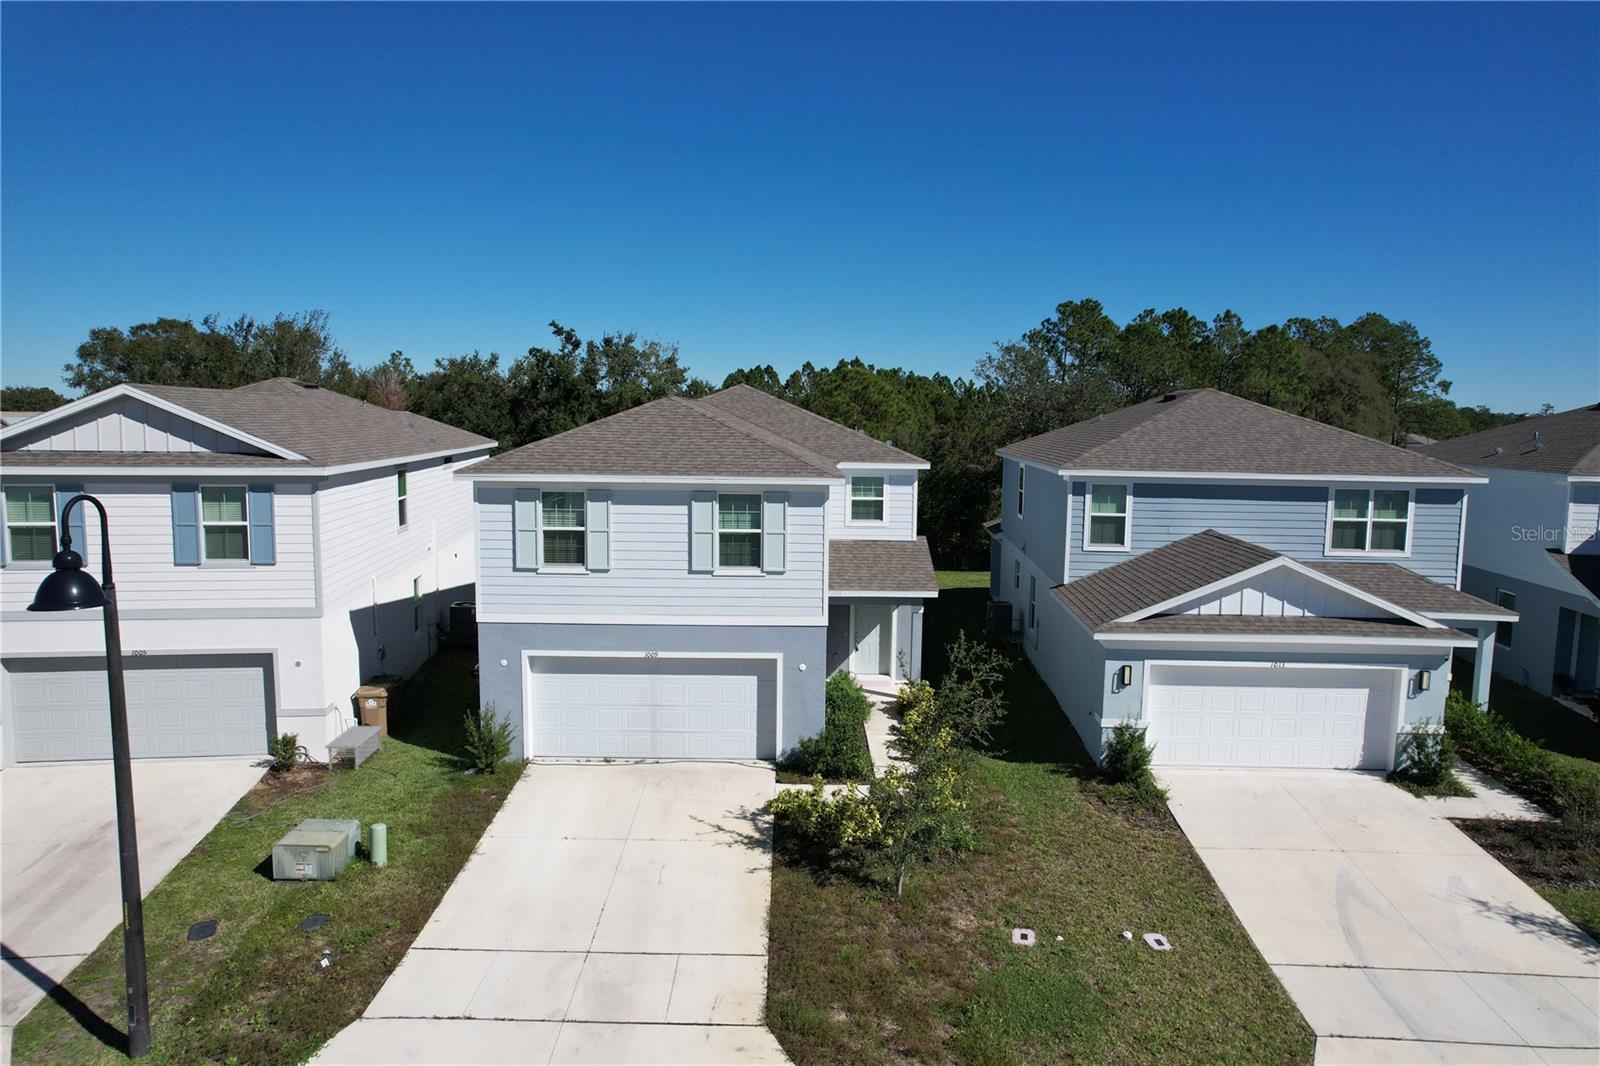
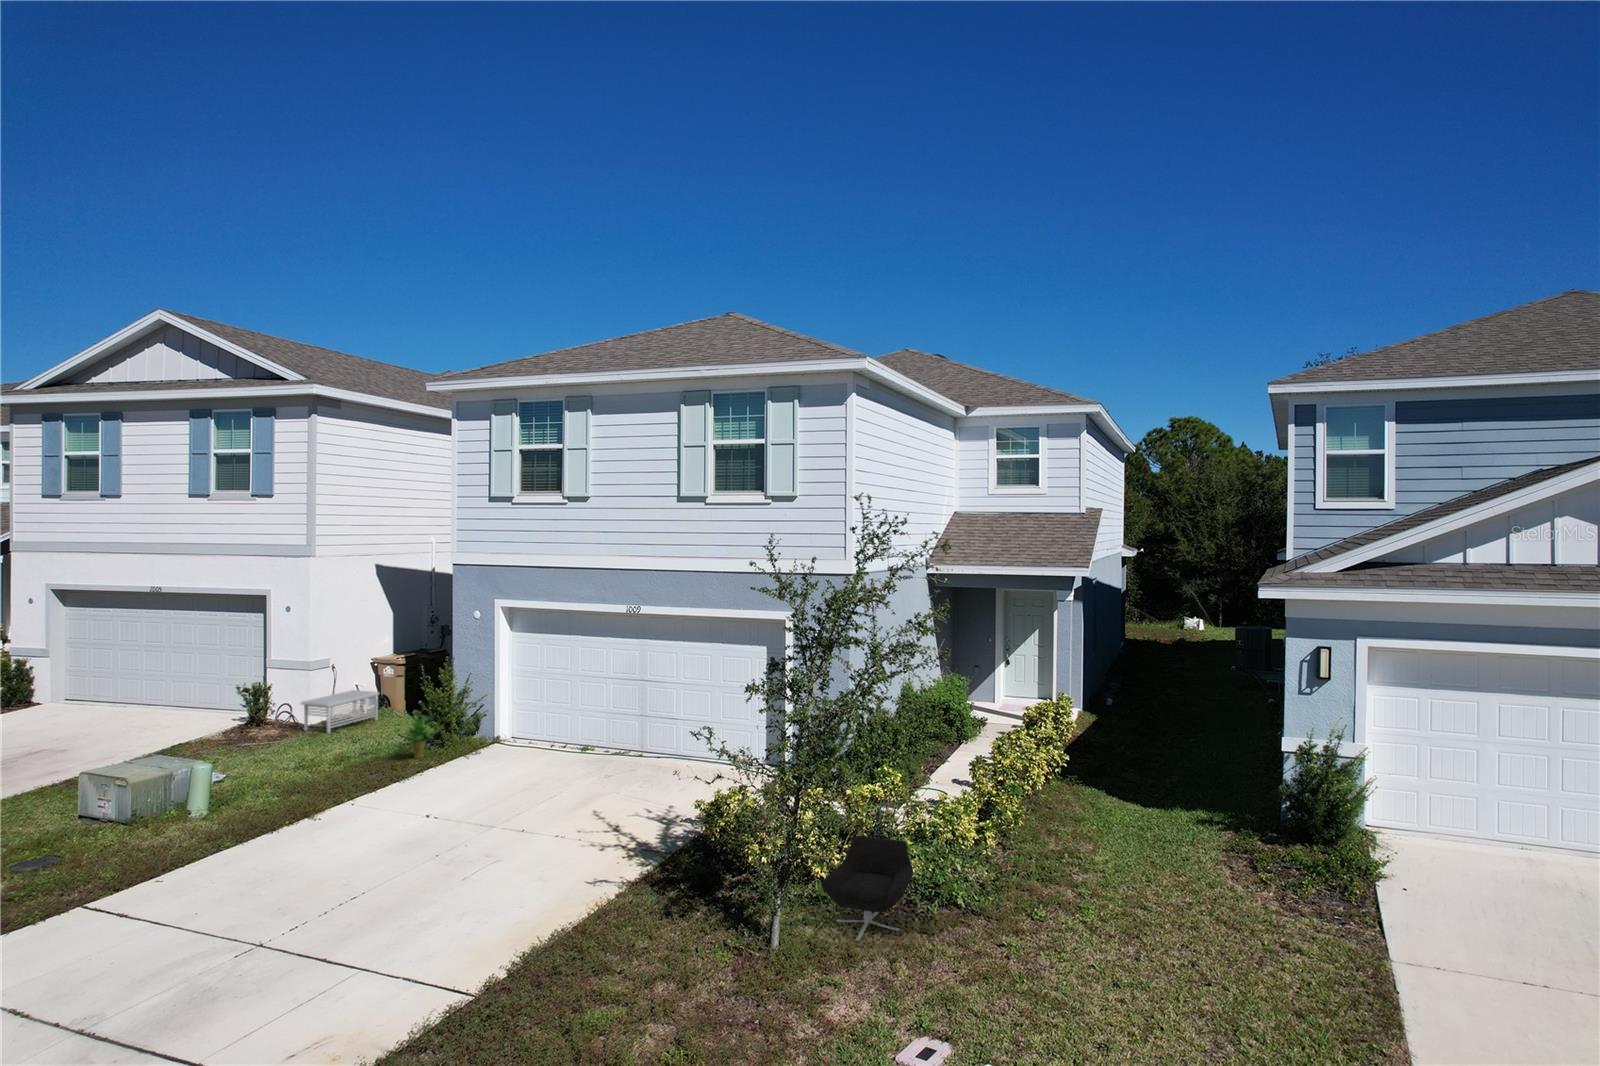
potted plant: none [465,752,492,787] -> present [405,716,431,758]
lounge chair: none [917,821,969,884] -> present [821,836,913,941]

